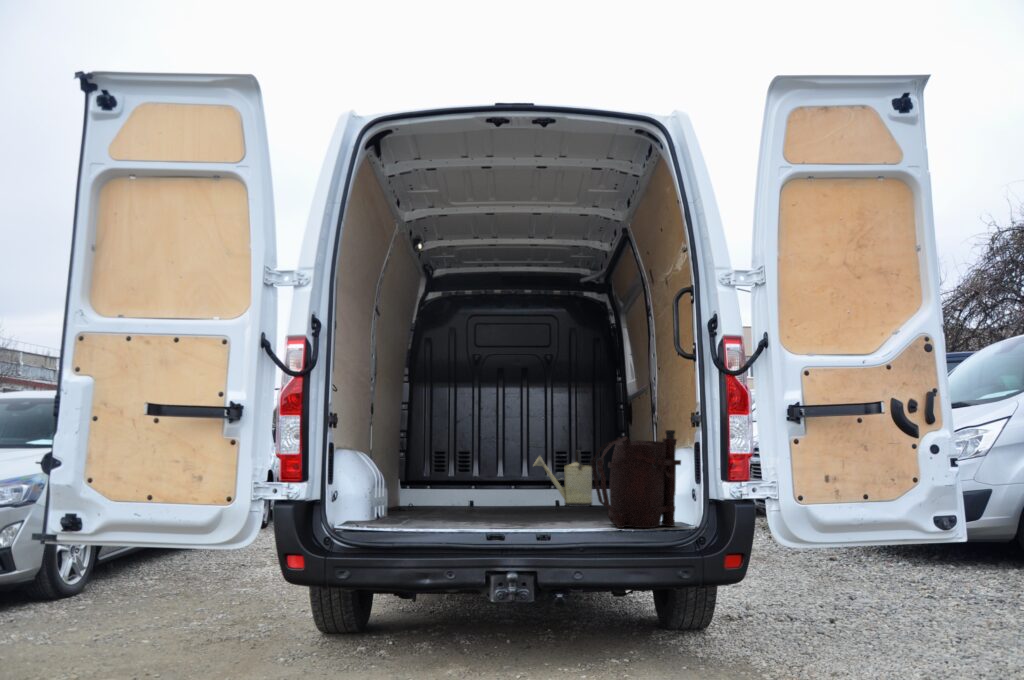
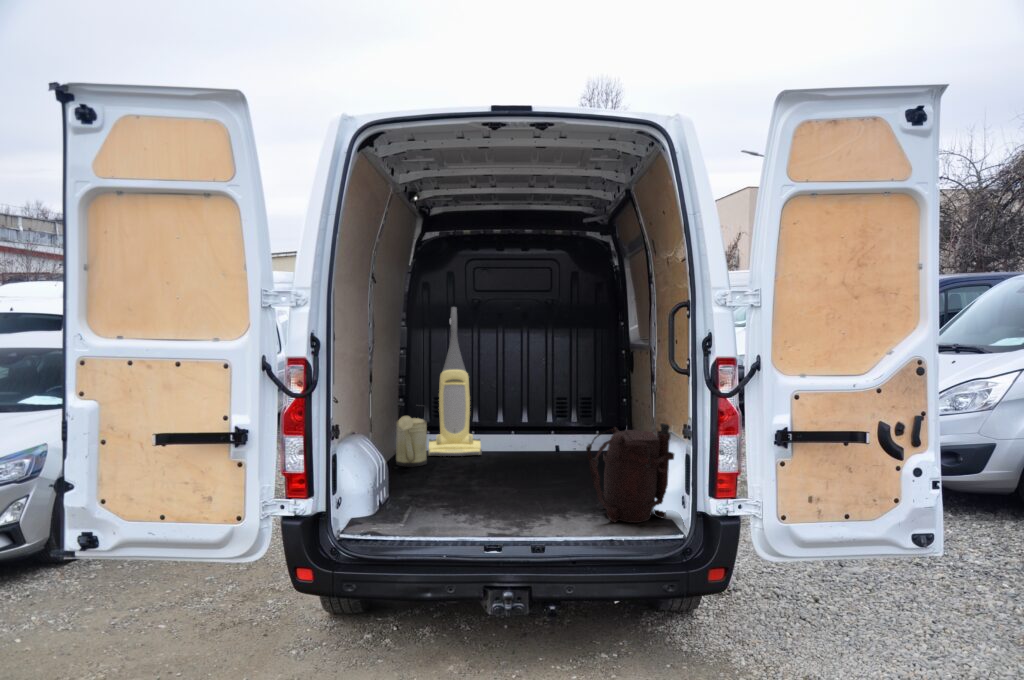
vacuum cleaner: none [426,360,482,508] -> present [428,307,482,456]
watering can: present [534,451,593,507] -> present [396,416,427,467]

